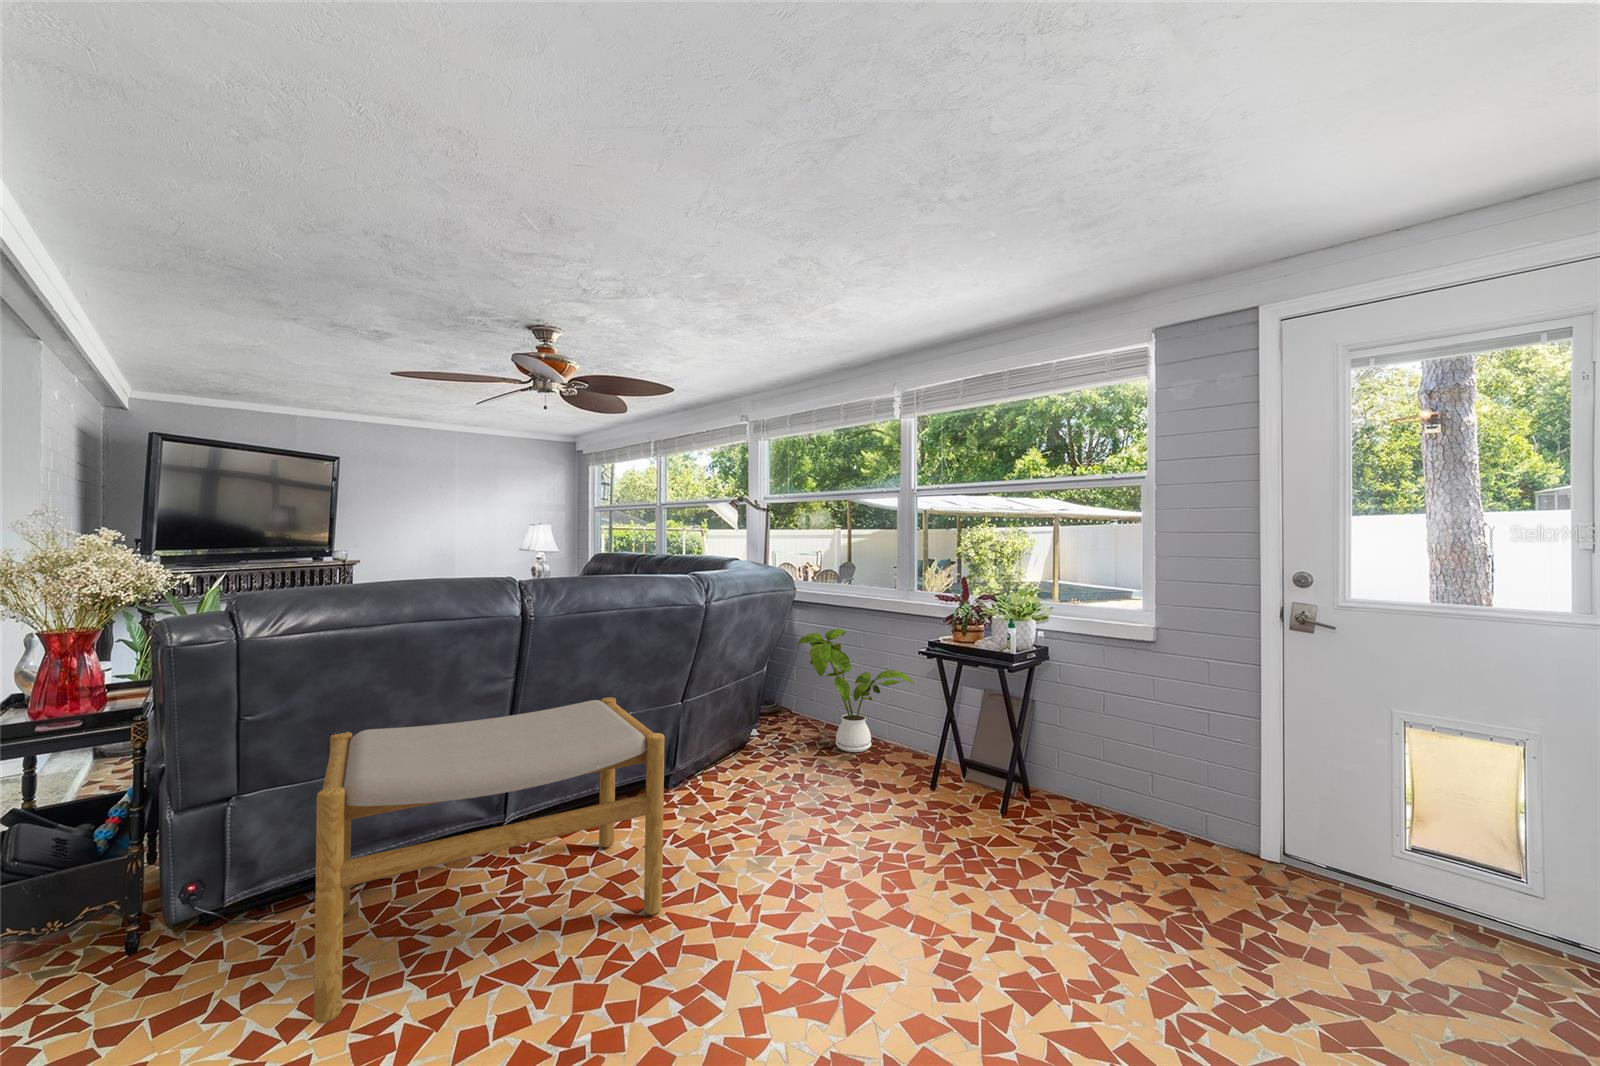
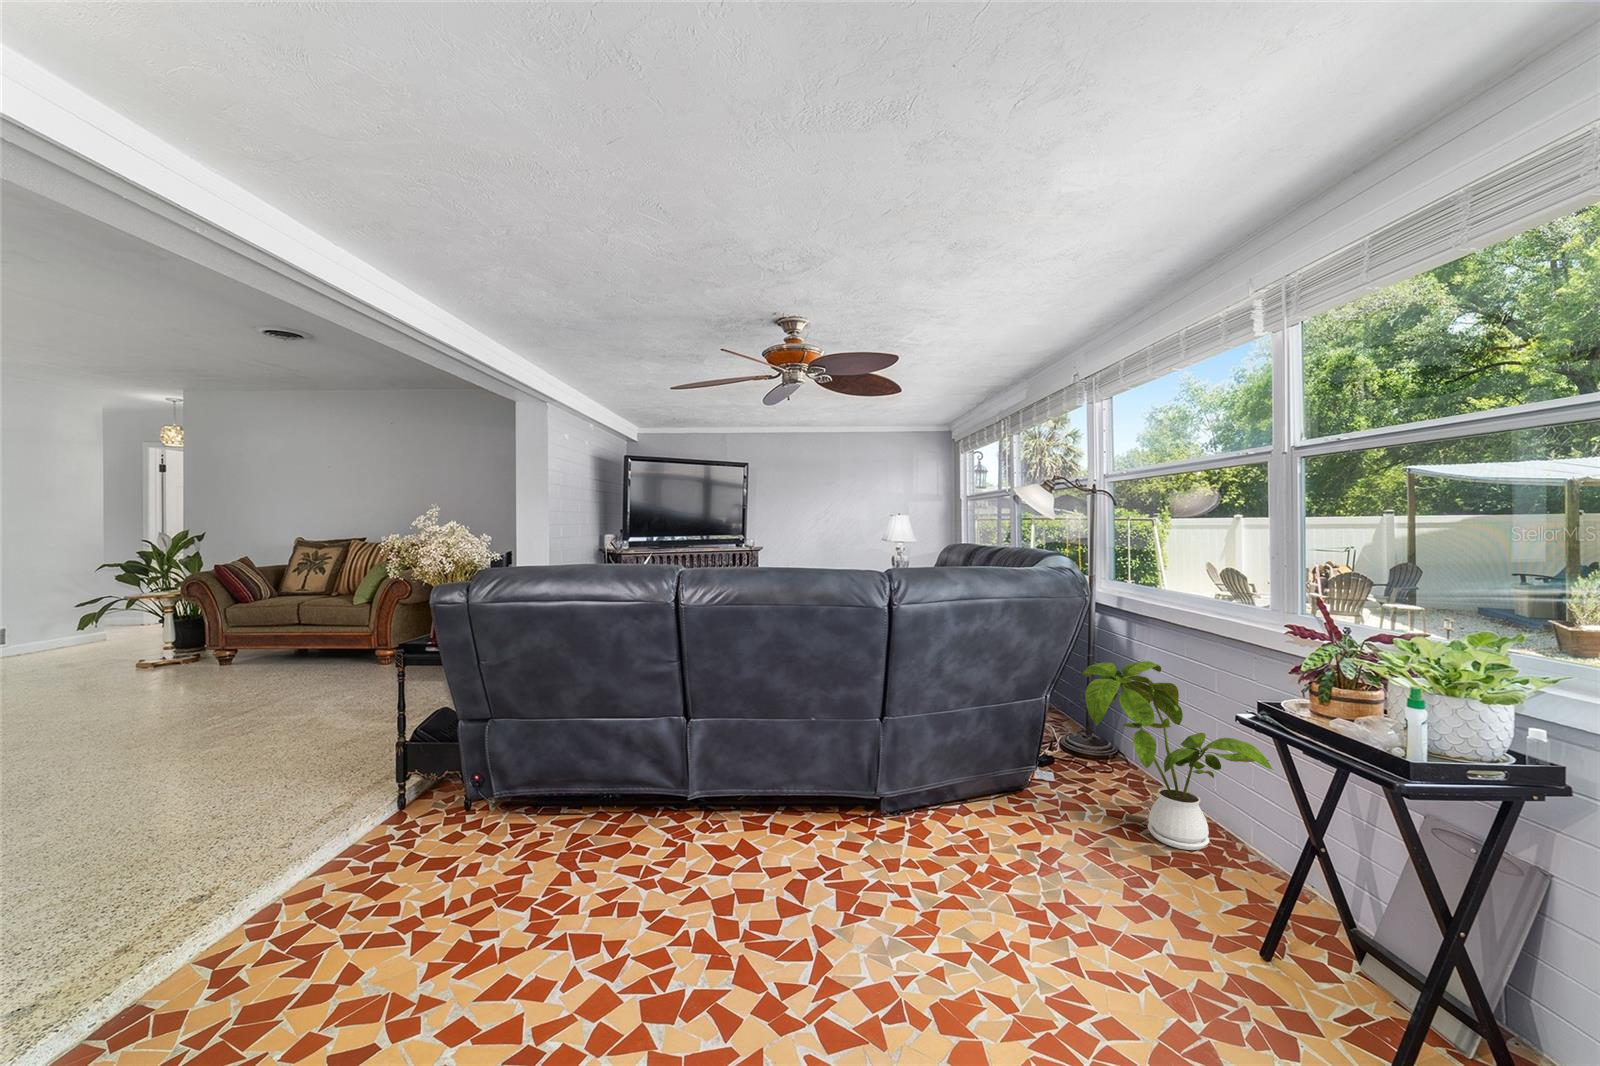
footstool: present [314,697,665,1023] -> none [456,684,779,952]

